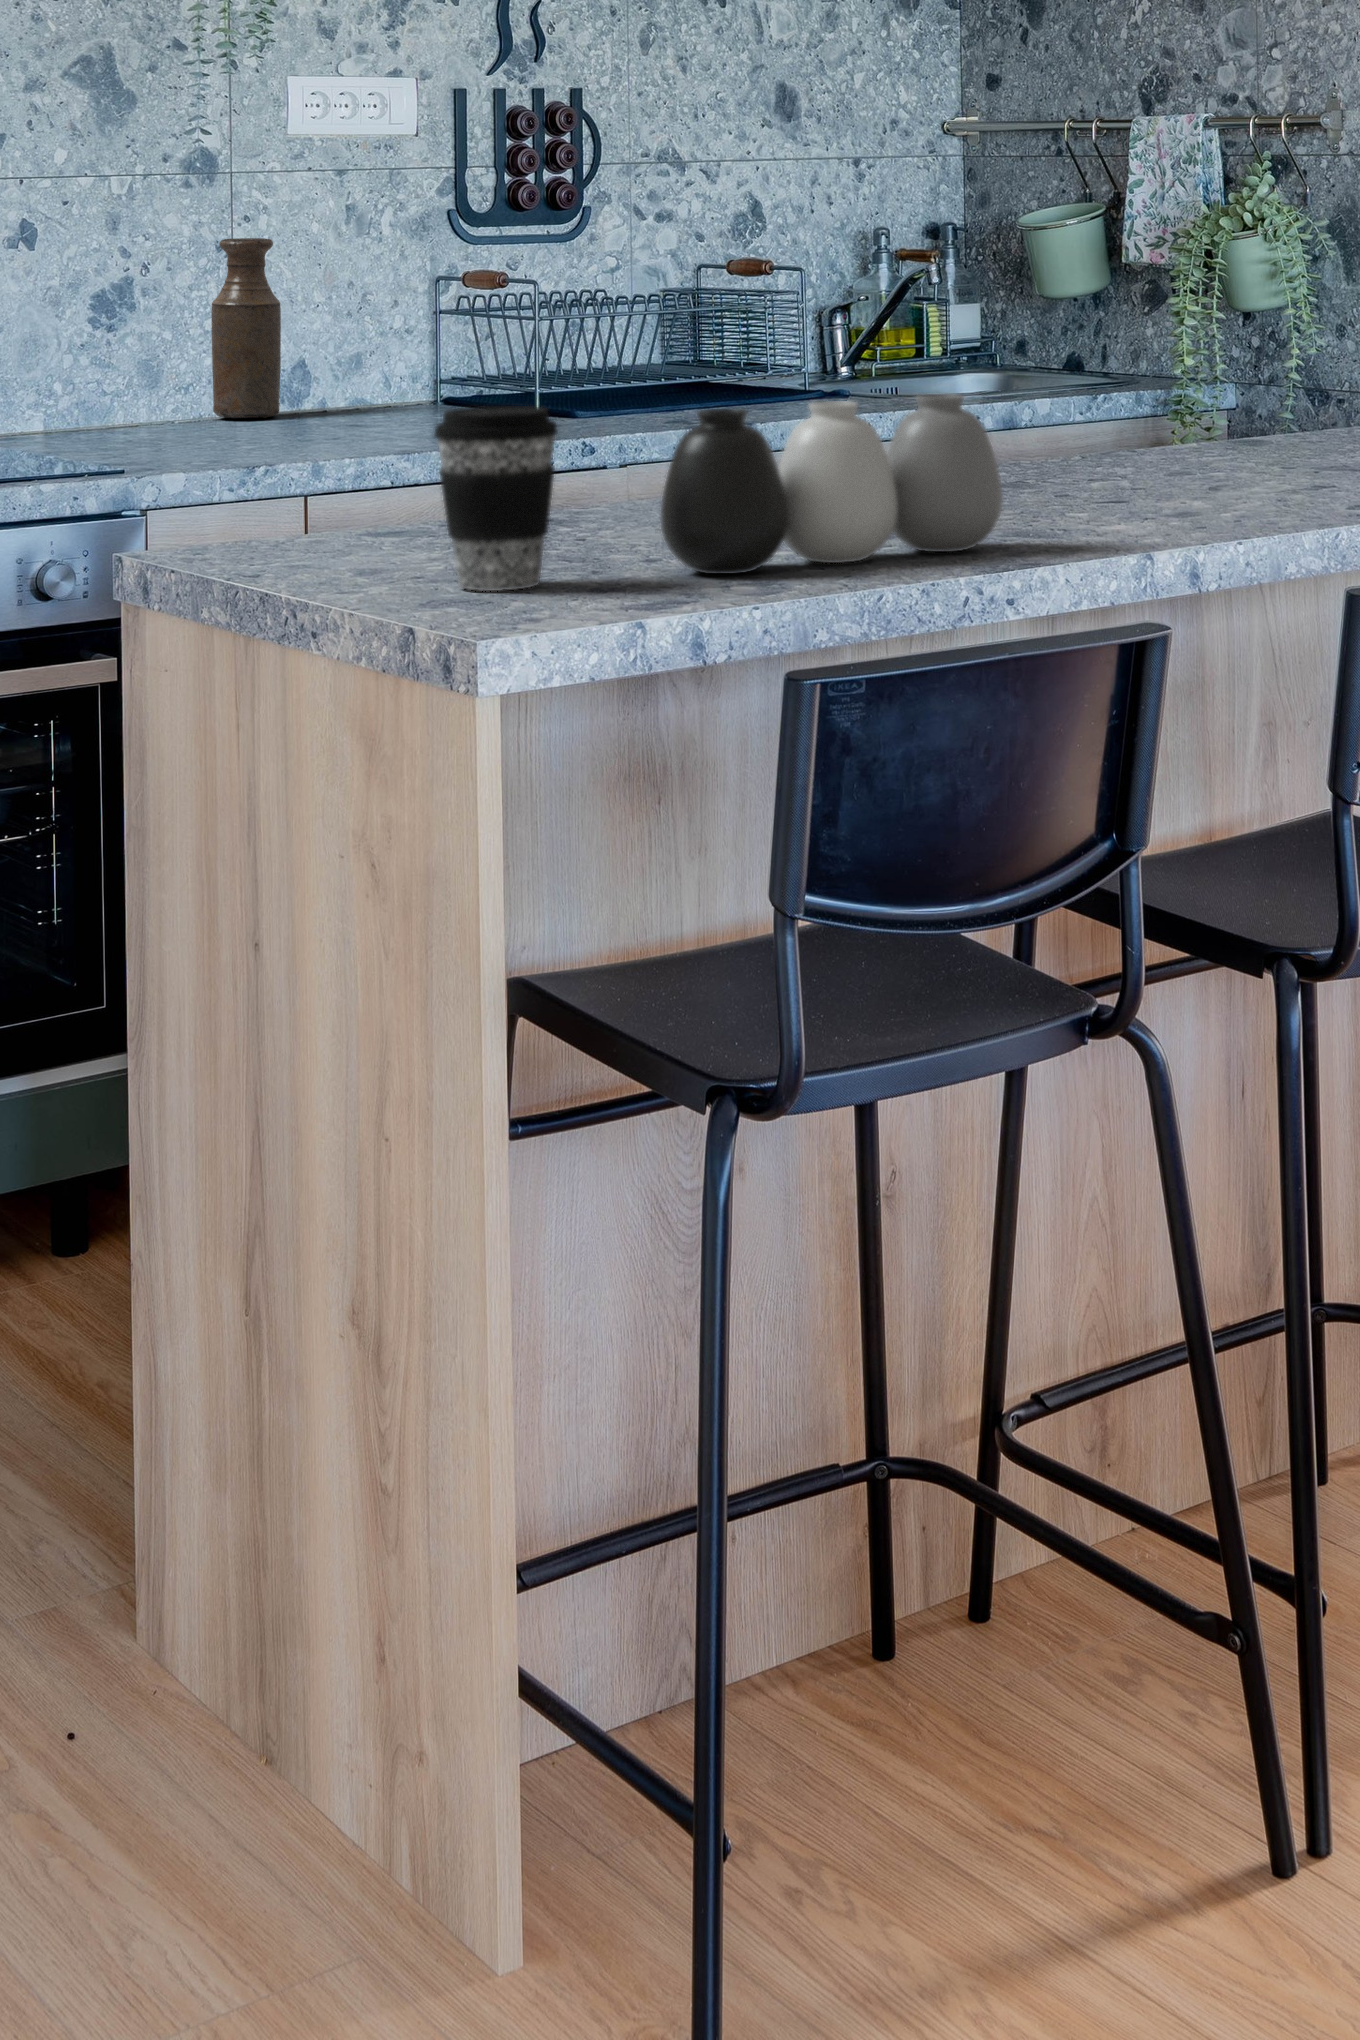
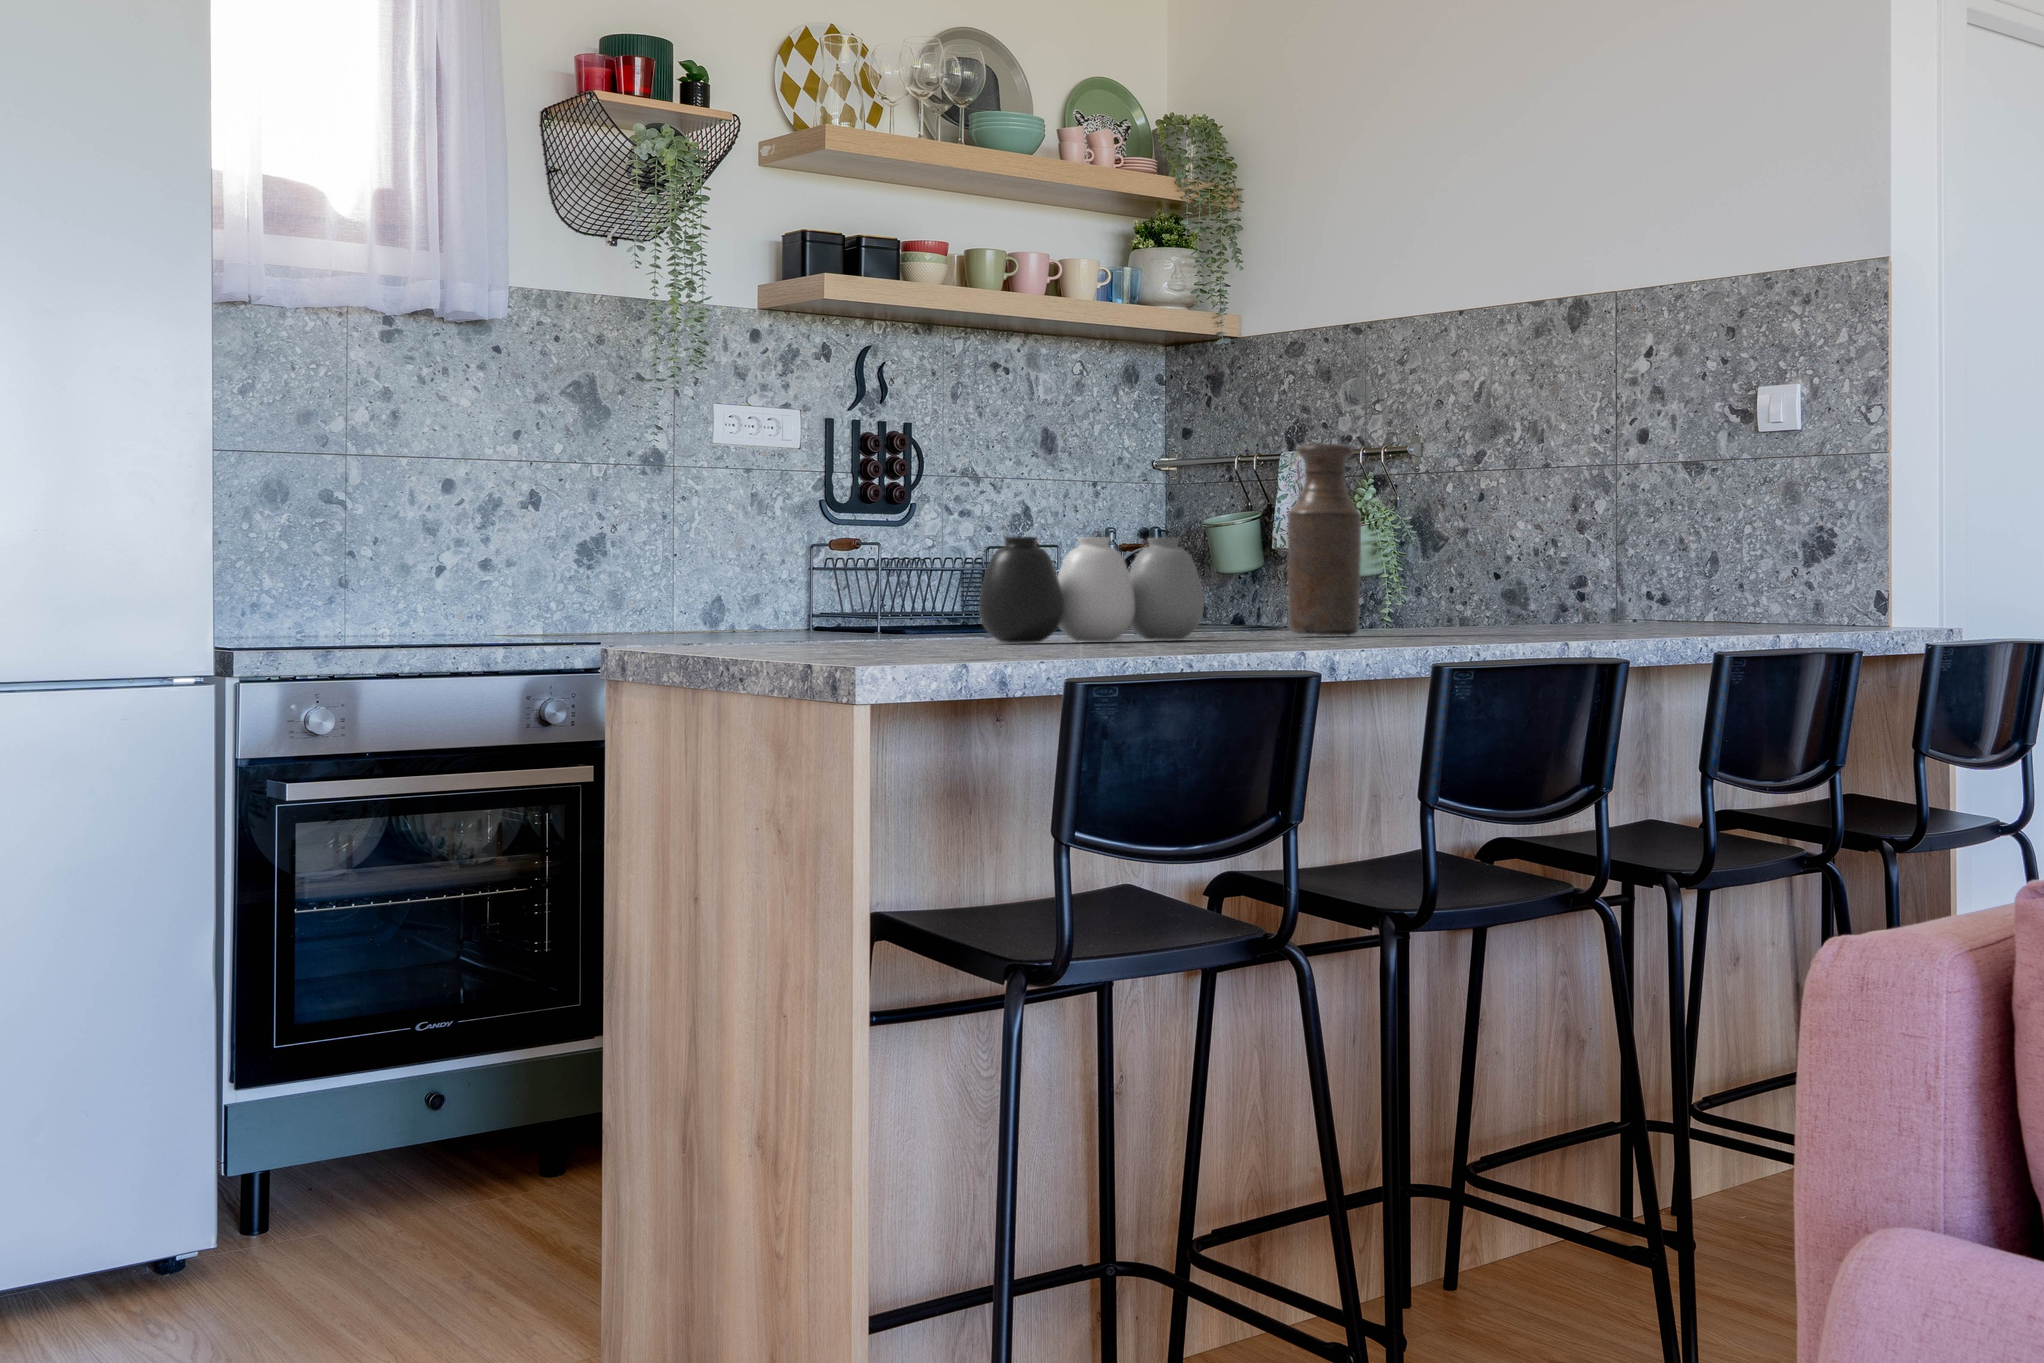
bottle: present [211,238,281,418] -> present [1288,444,1361,635]
coffee cup: present [435,406,557,591] -> none [830,528,913,645]

